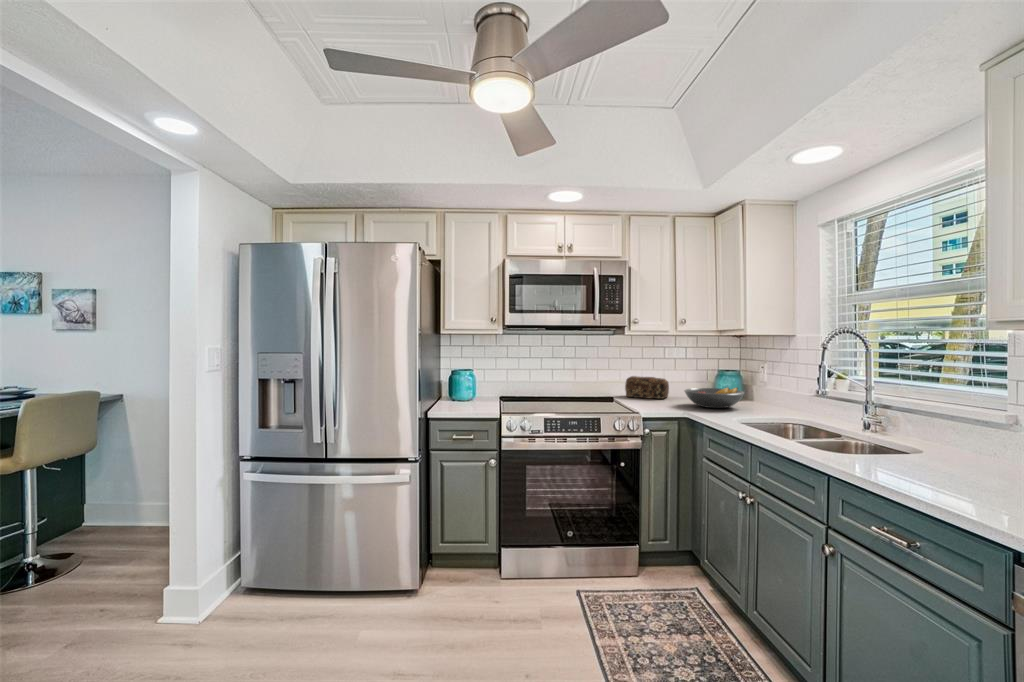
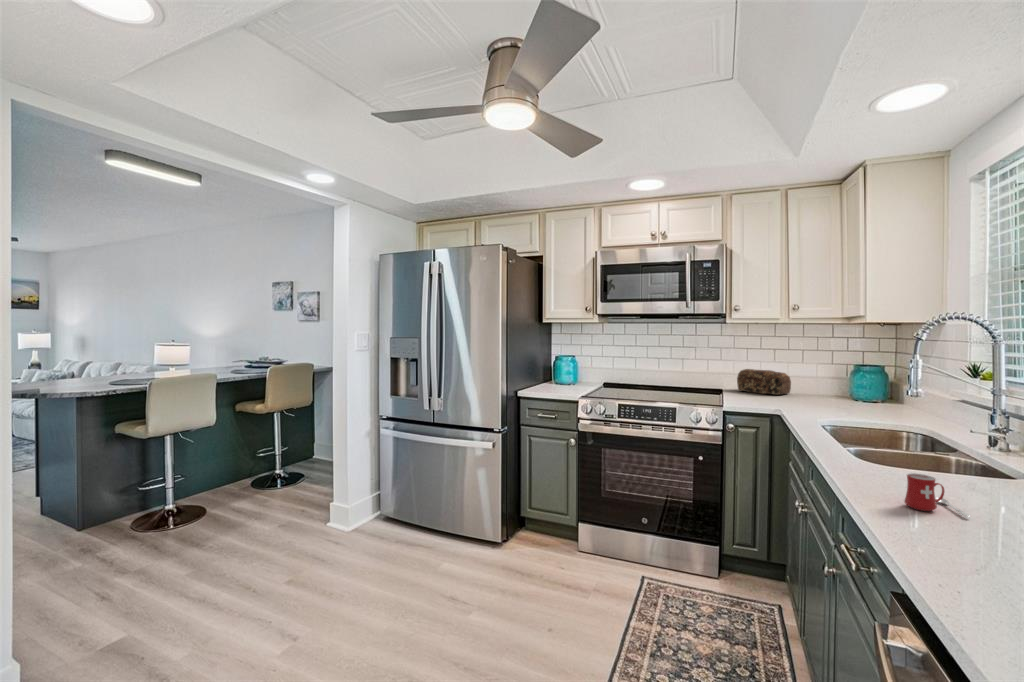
fruit bowl: present [685,388,744,408] -> none [791,385,869,408]
mug: none [905,462,956,491] -> present [904,473,970,517]

